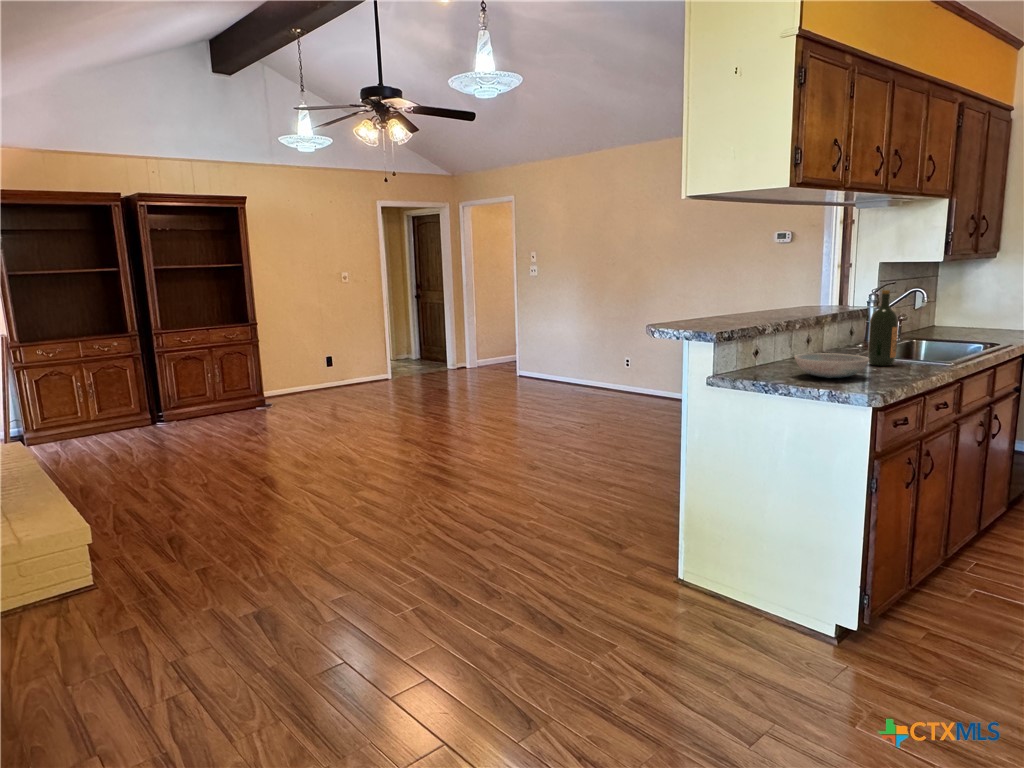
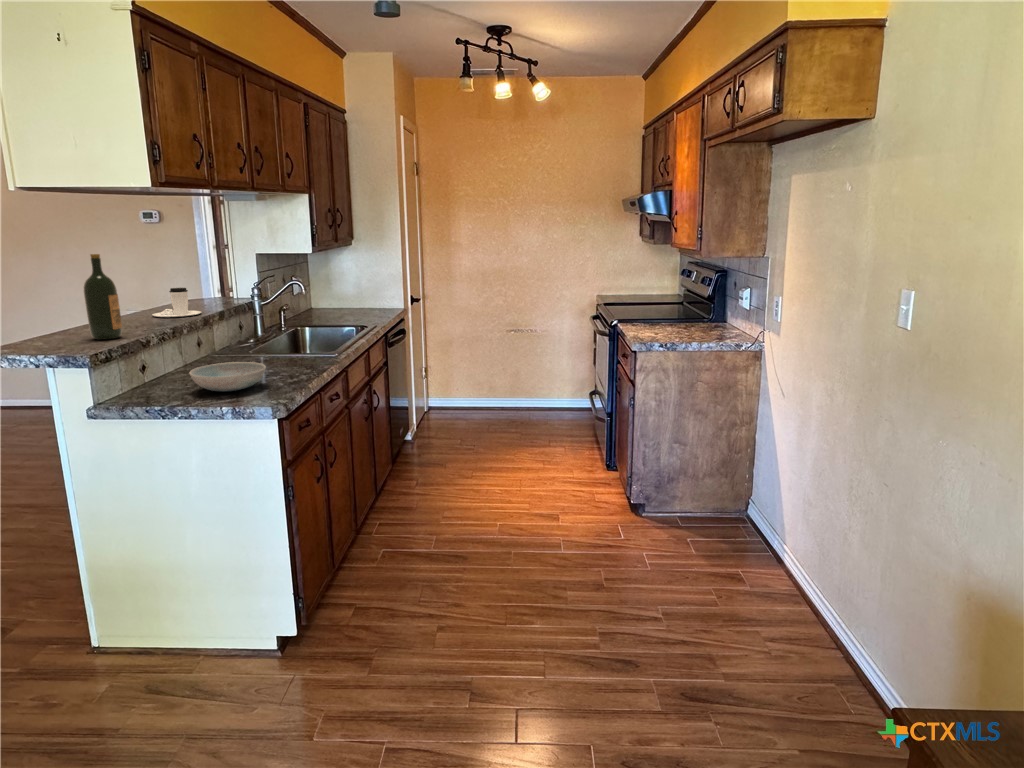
coffee cup: none [770,289,815,315] -> present [153,288,201,317]
wine bottle: present [868,290,898,366] -> present [84,254,122,340]

